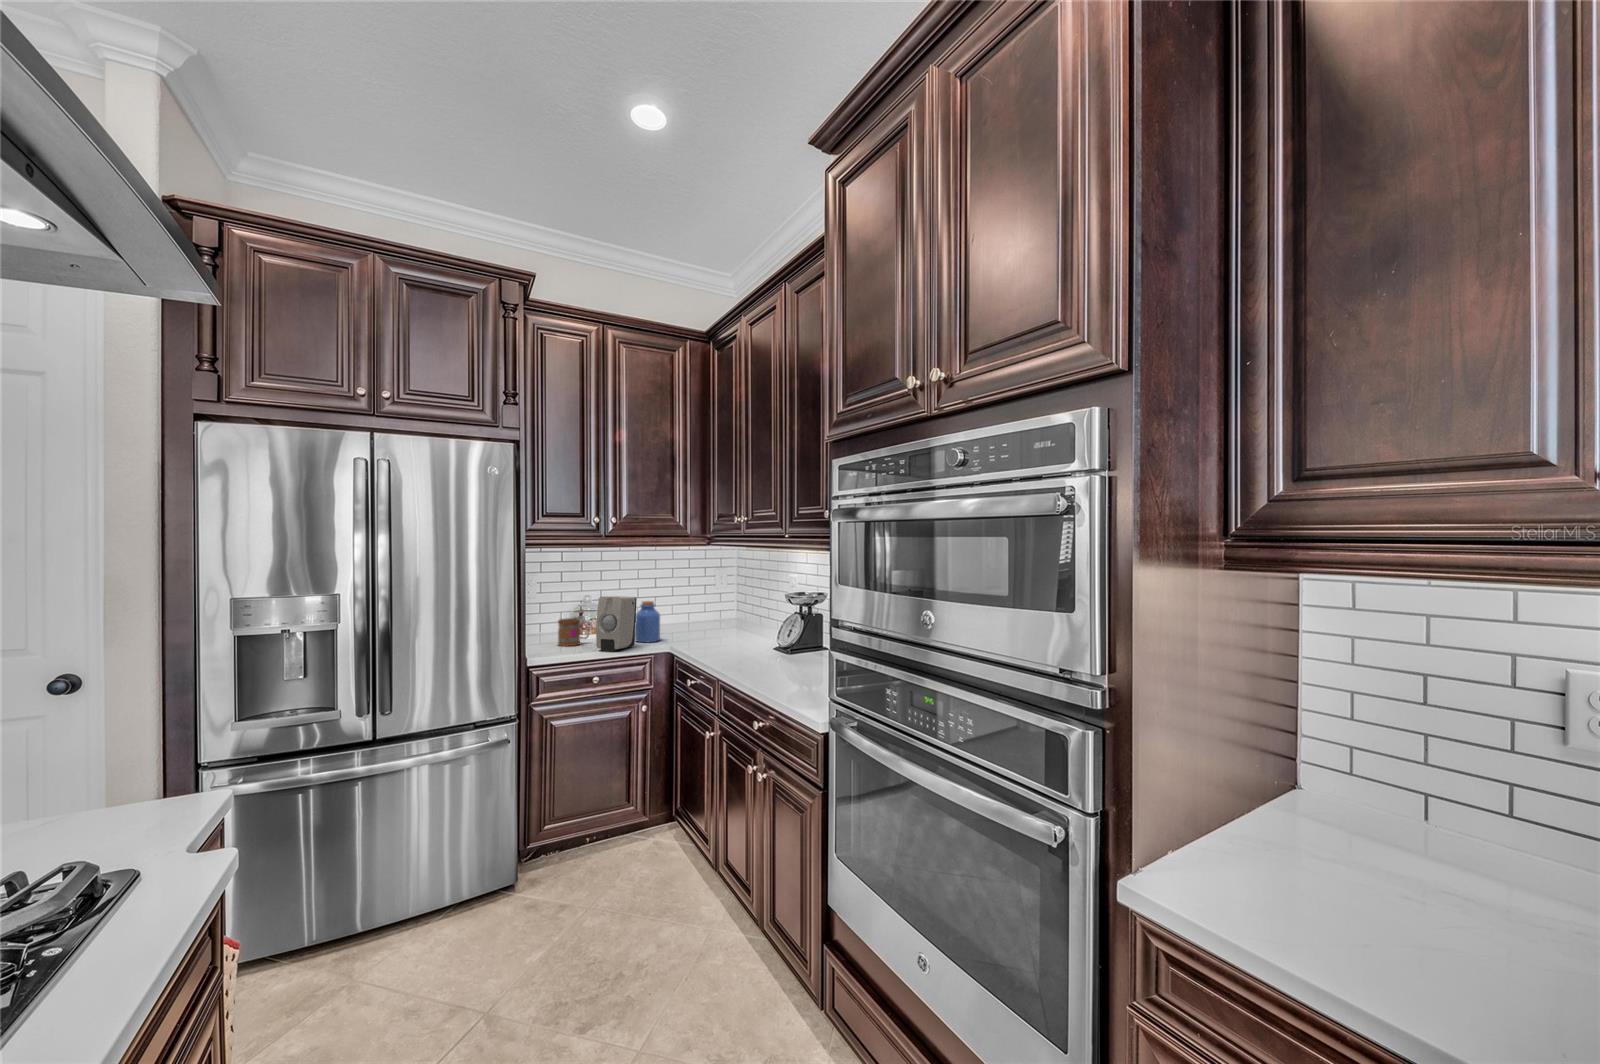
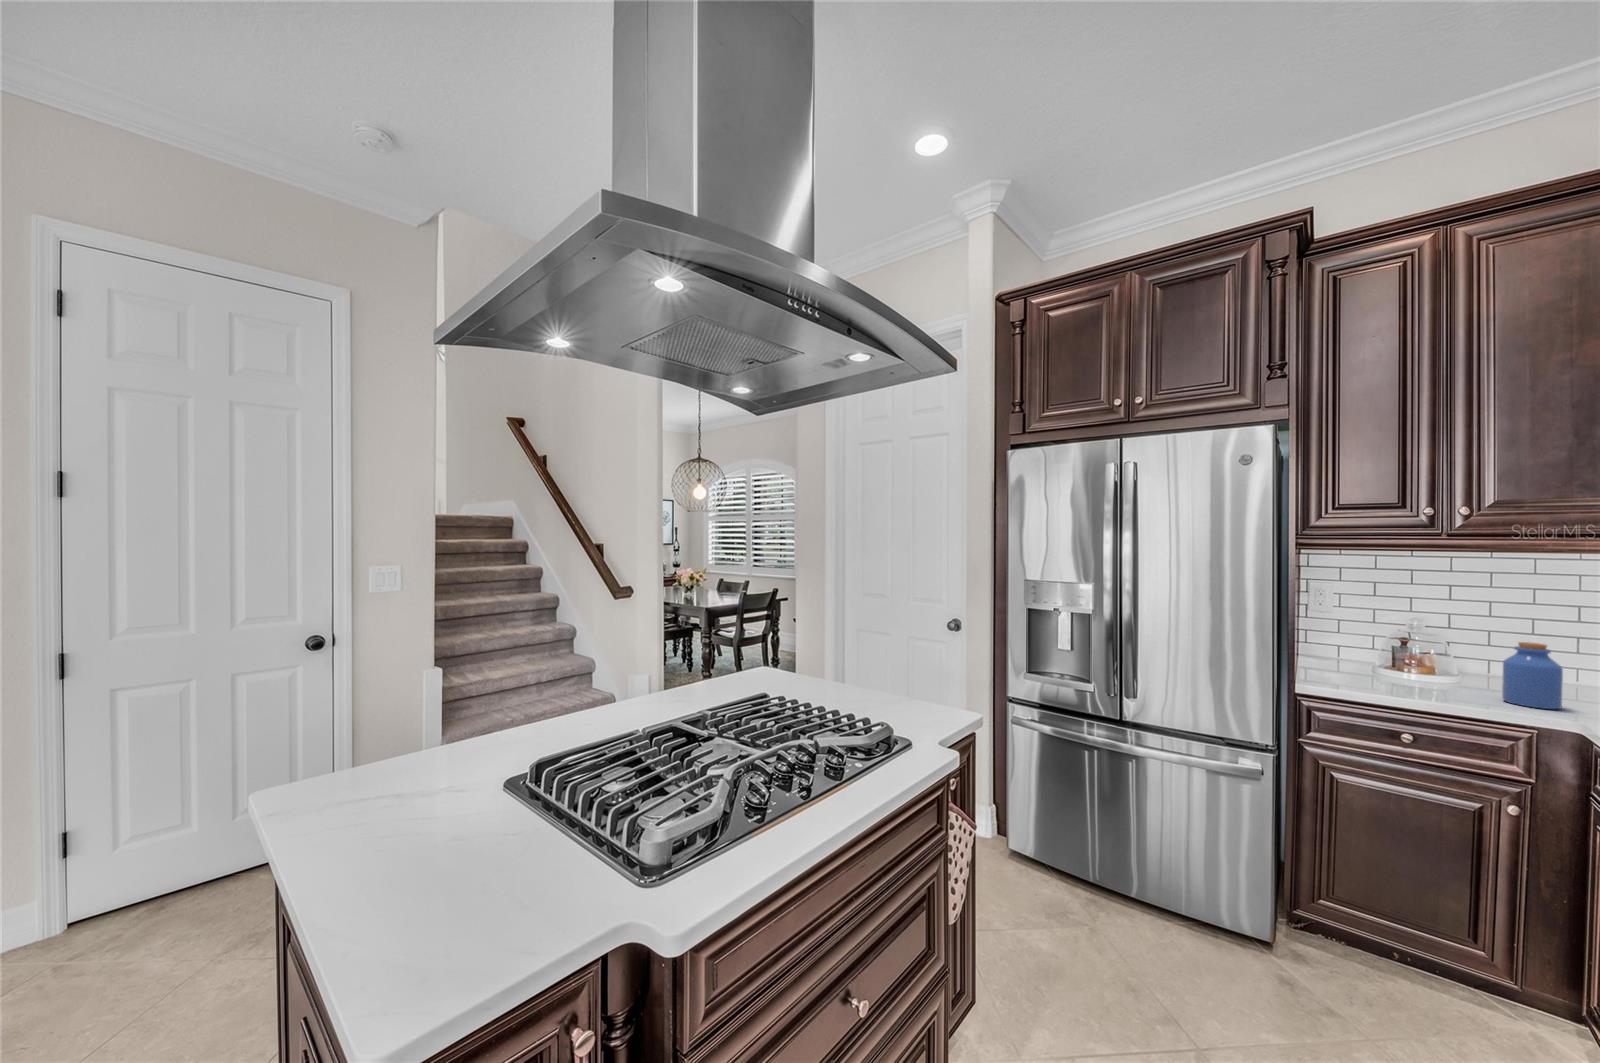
soap dispenser: present [596,596,637,652] -> none [1417,623,1503,705]
mug: present [558,618,590,647] -> none [1354,646,1411,685]

